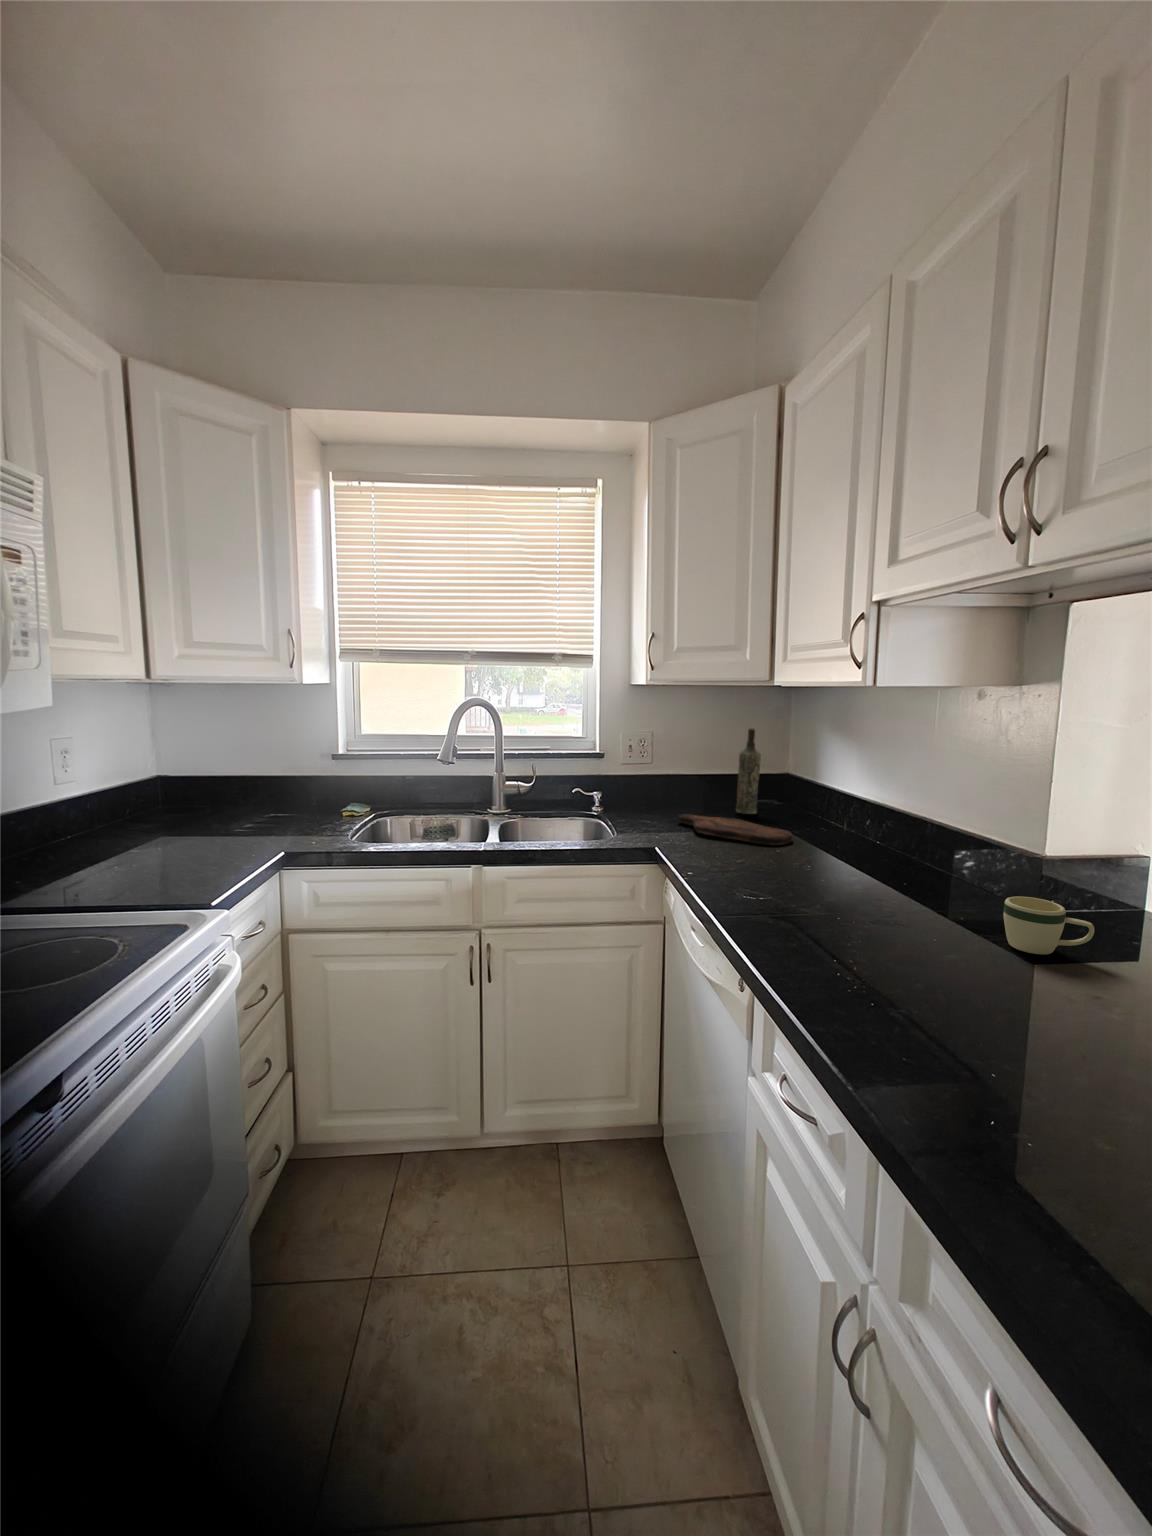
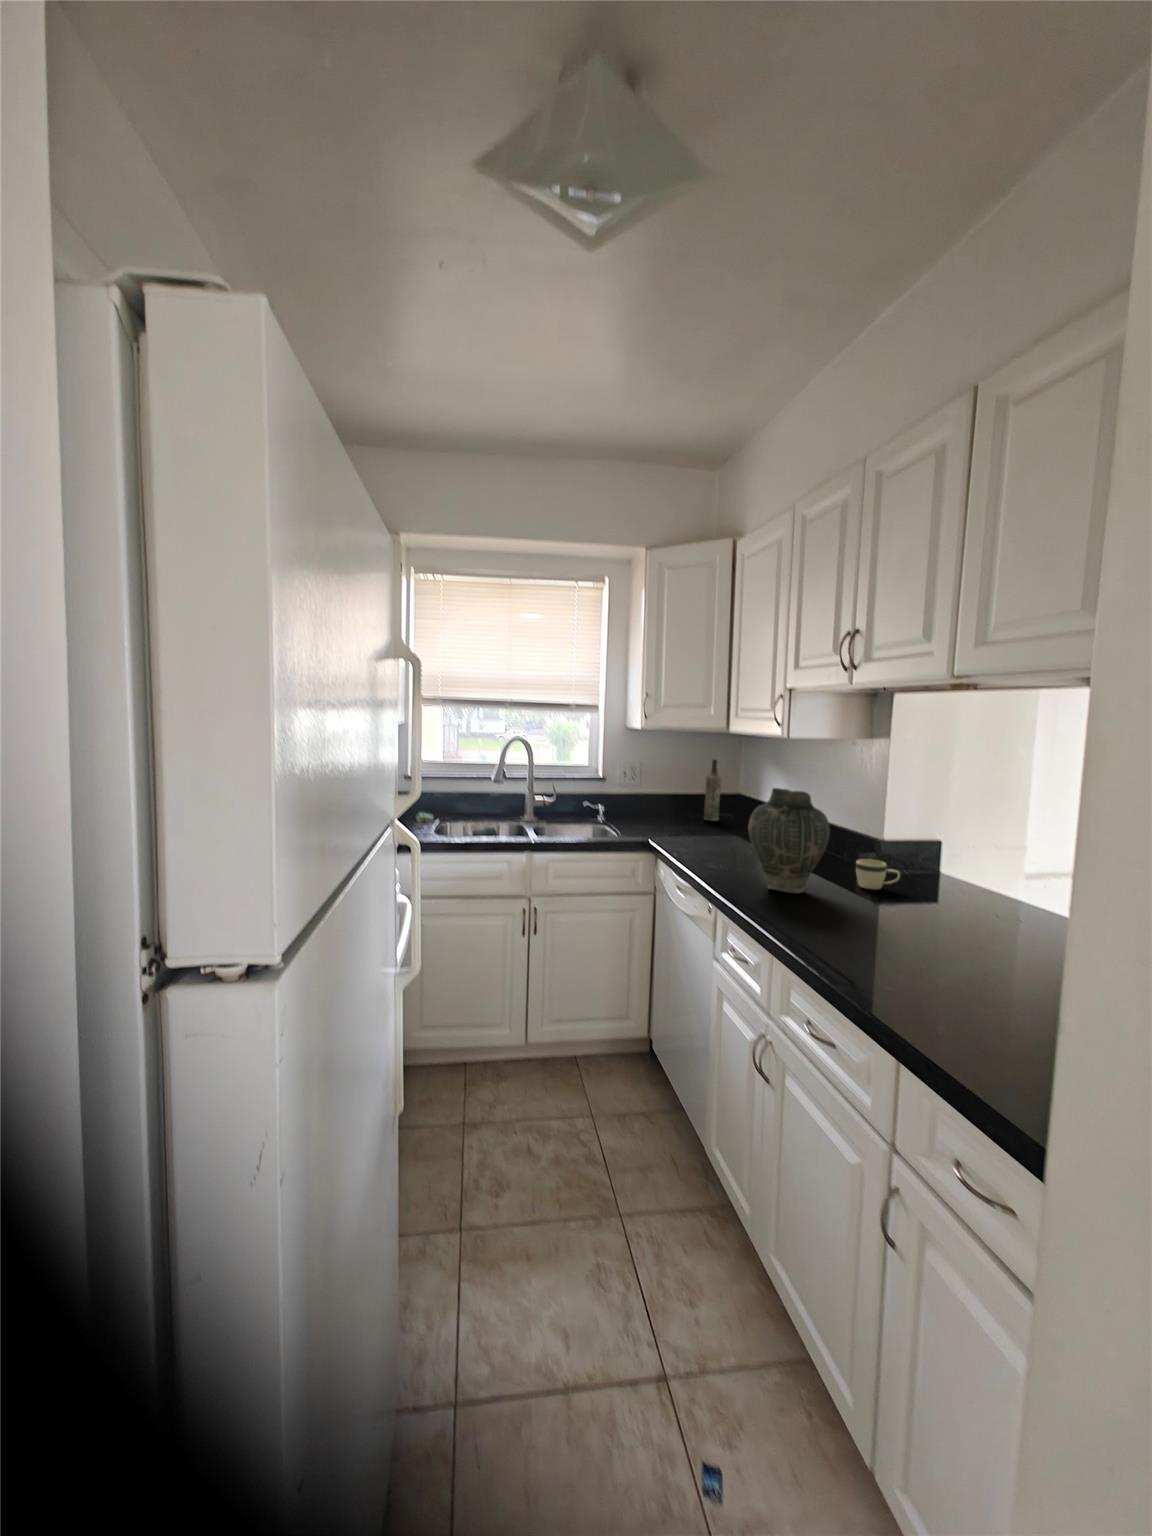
vase: none [809,770,966,964] -> present [748,788,830,893]
cutting board: present [678,814,792,845] -> none [664,820,743,840]

